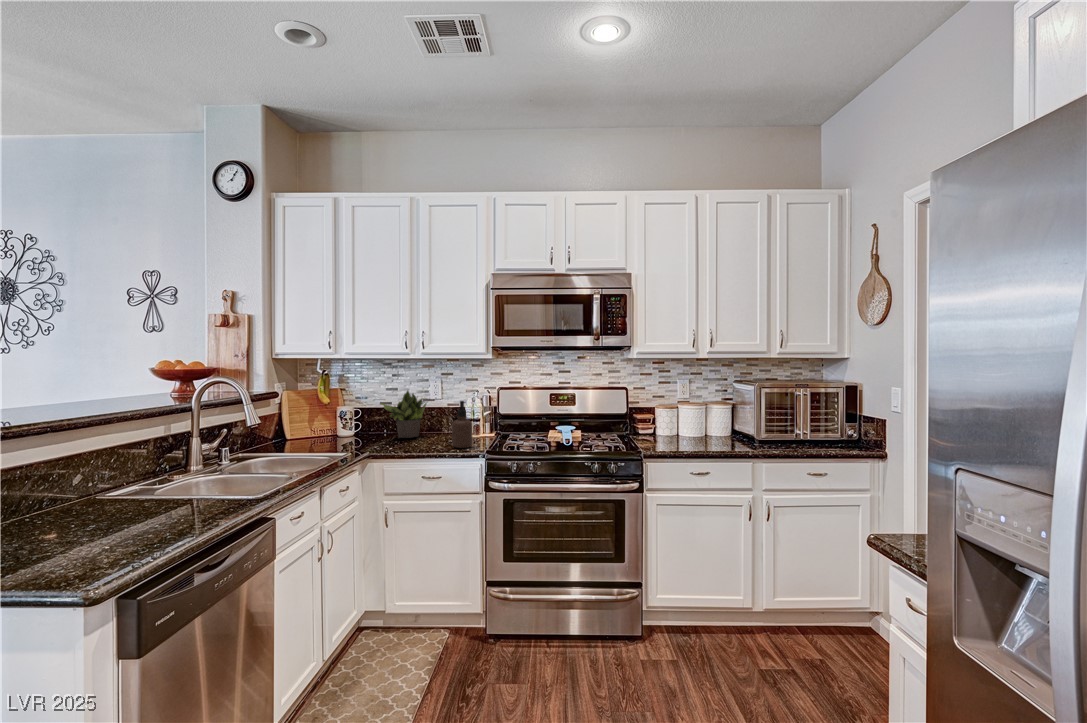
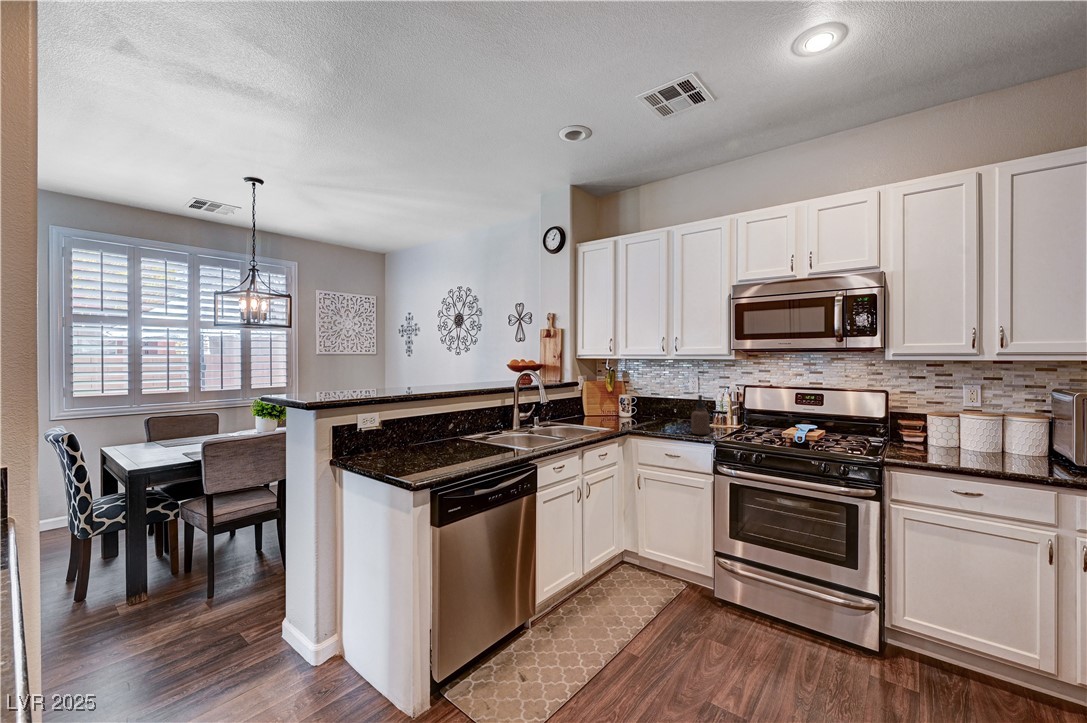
potted plant: present [381,391,426,438] -> none [642,384,683,423]

